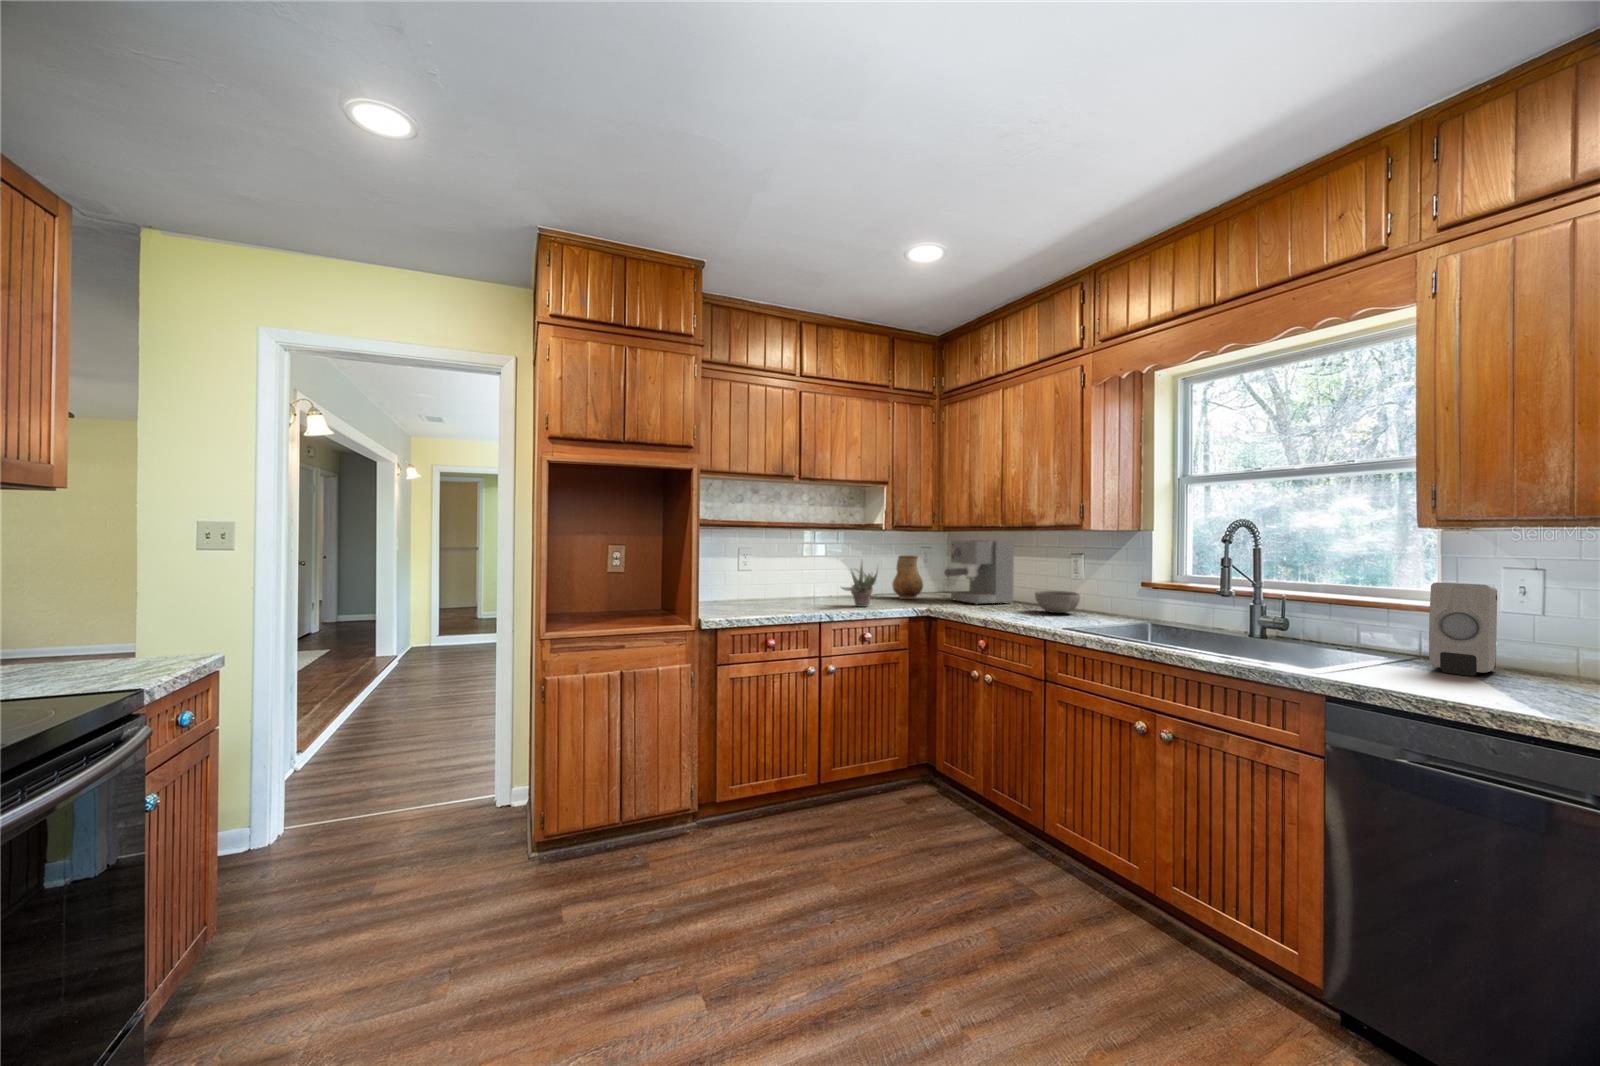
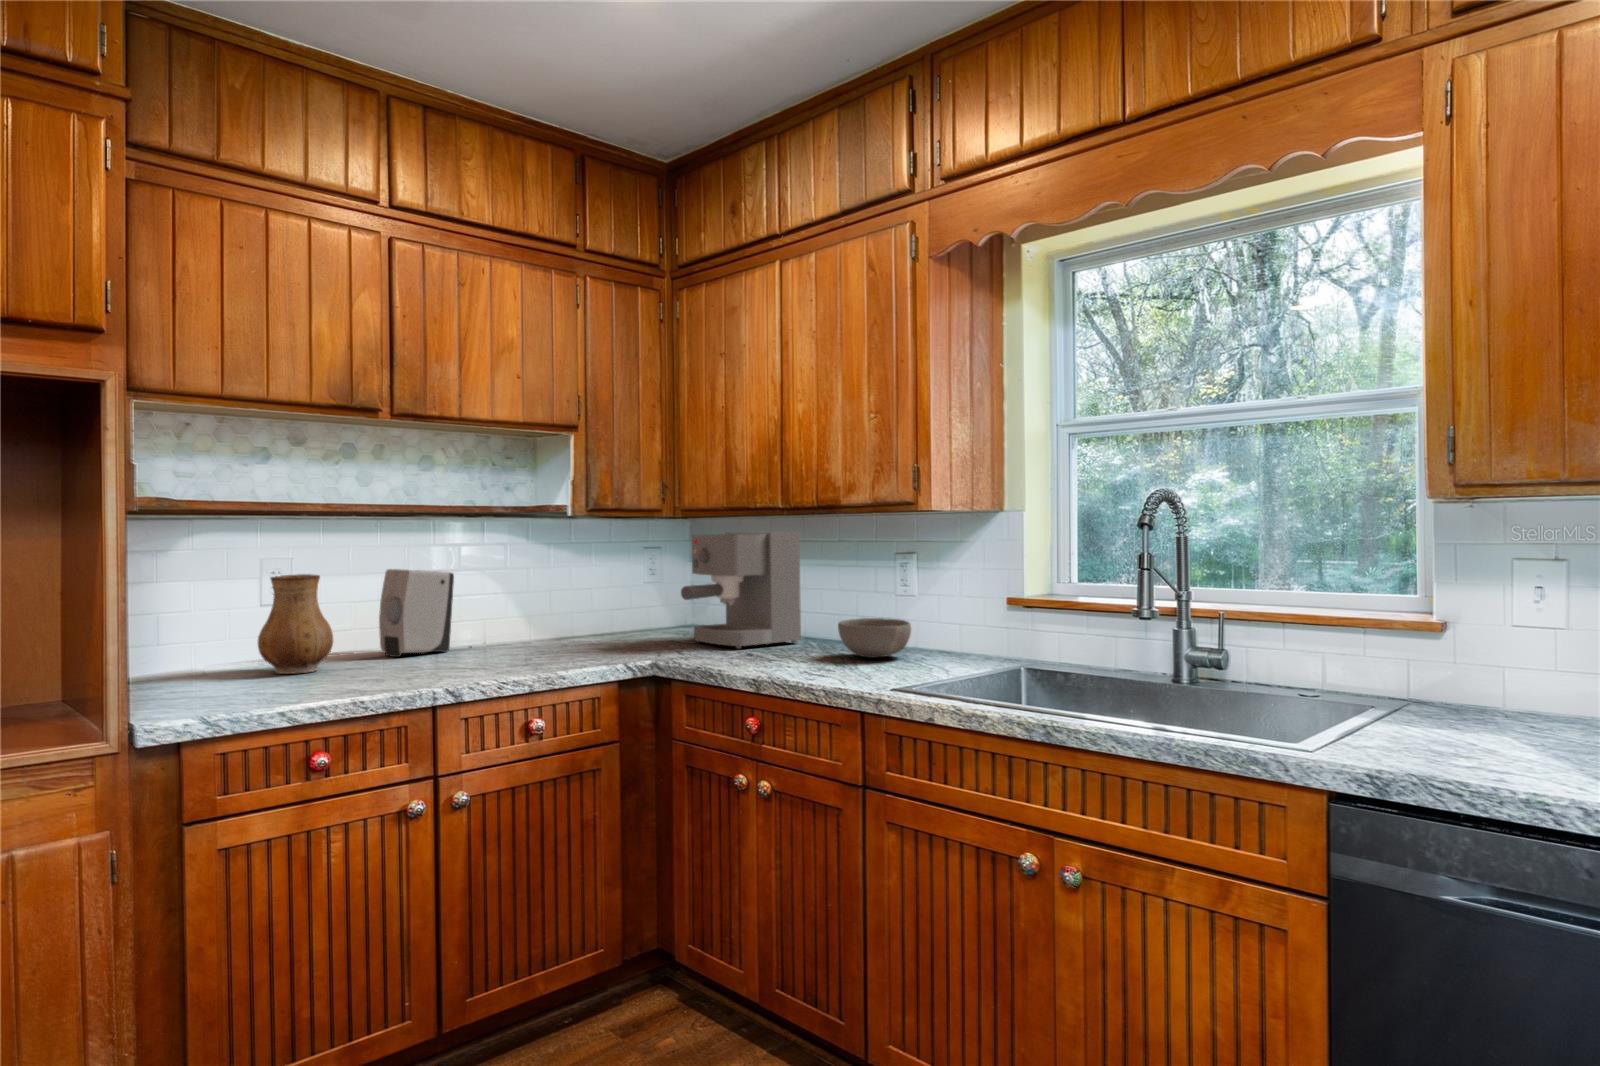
ceramic pitcher: present [892,555,923,599] -> present [258,574,333,674]
succulent plant: present [841,561,878,607] -> none [477,573,555,666]
soap dispenser: present [1429,583,1497,676] -> present [379,569,454,657]

